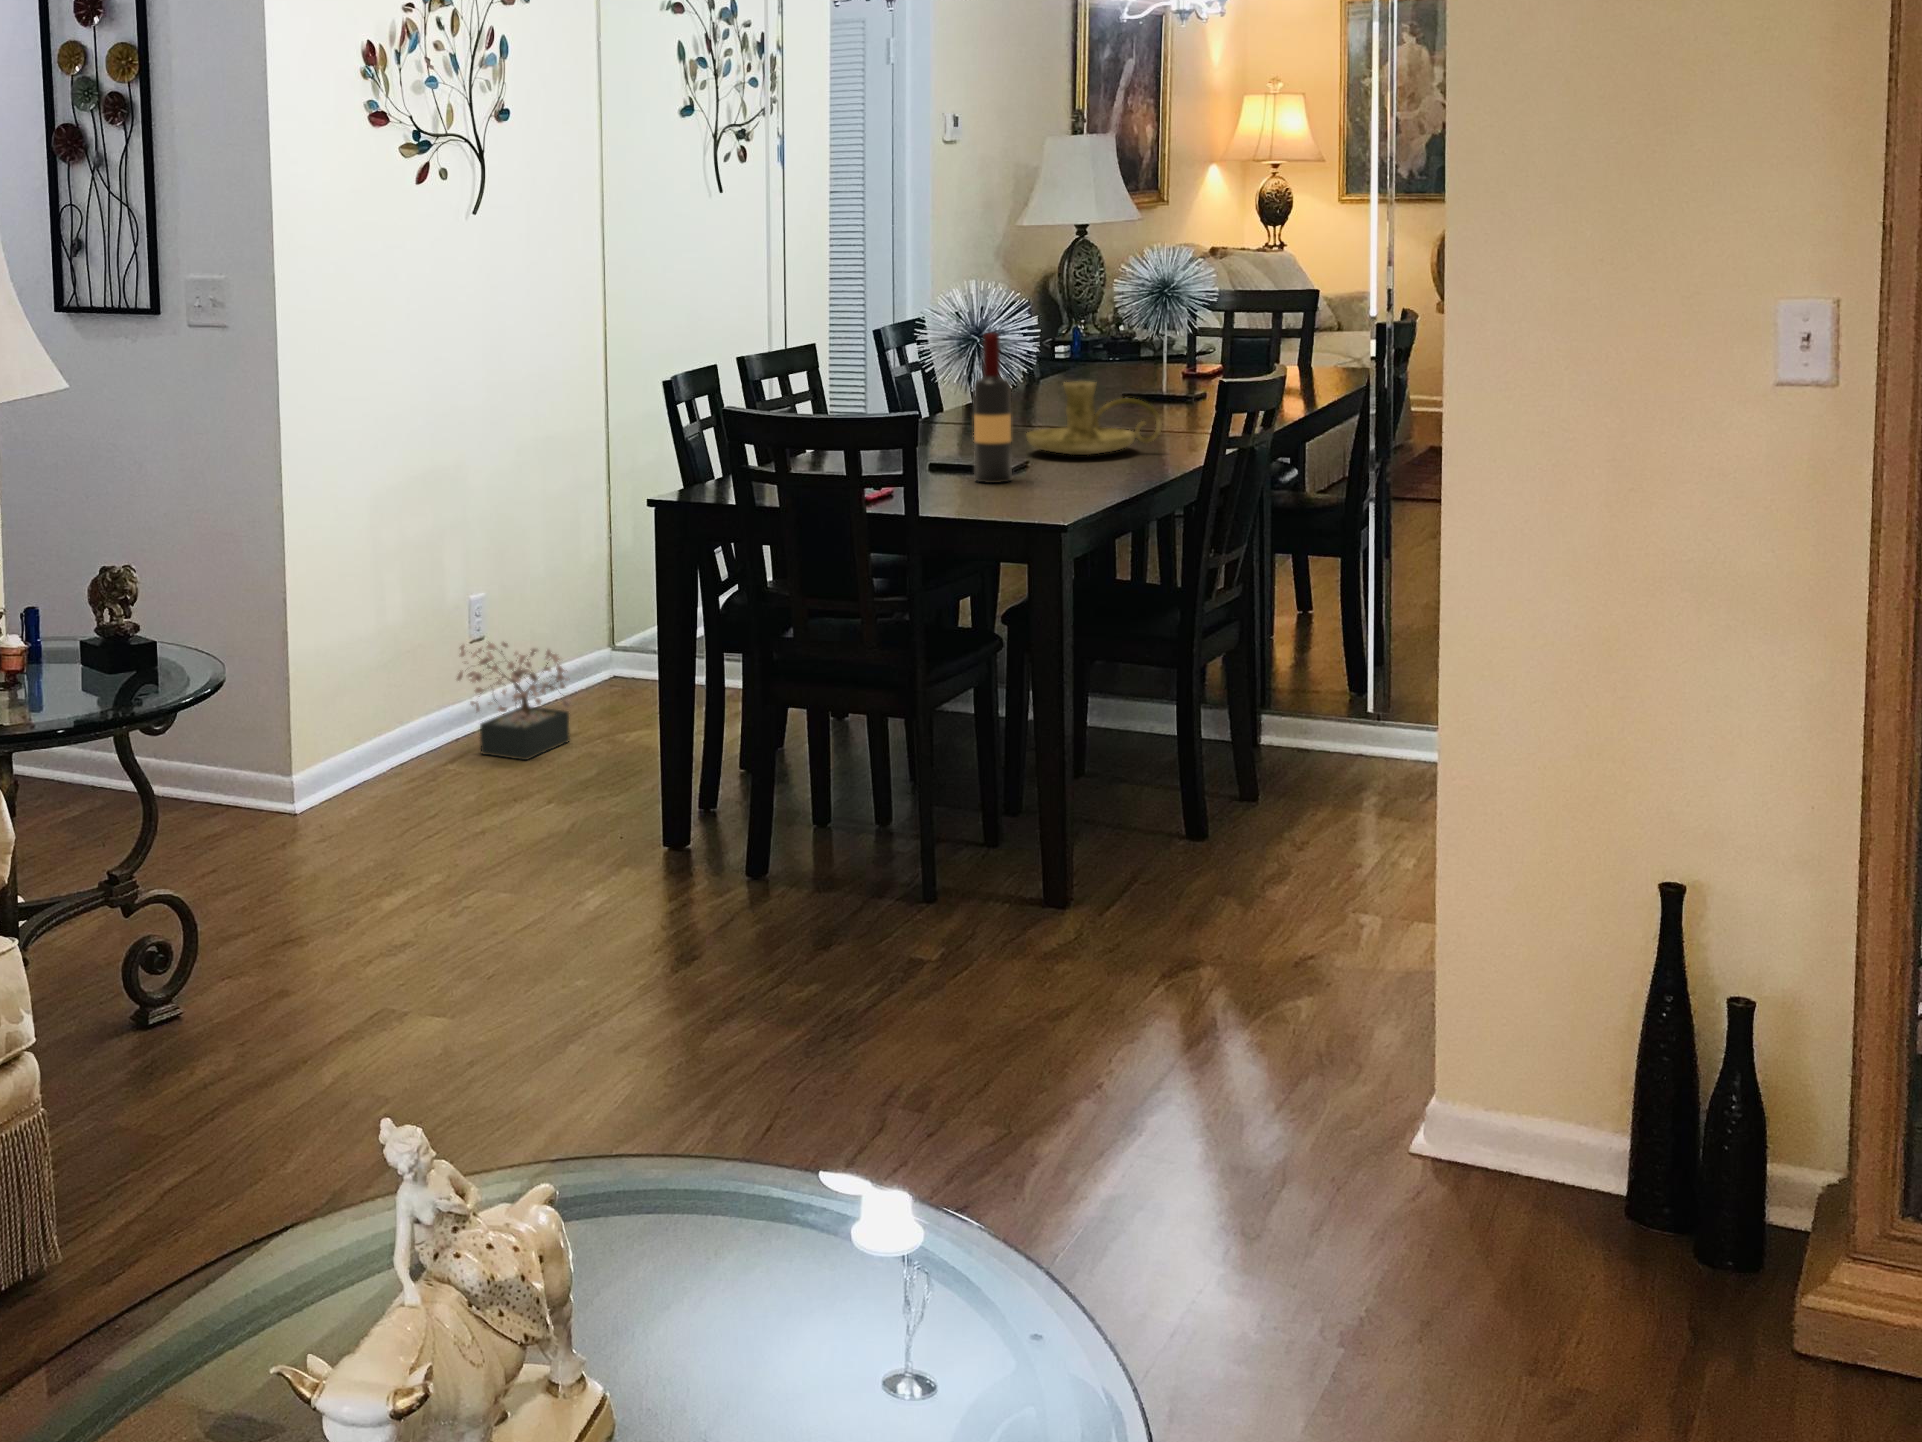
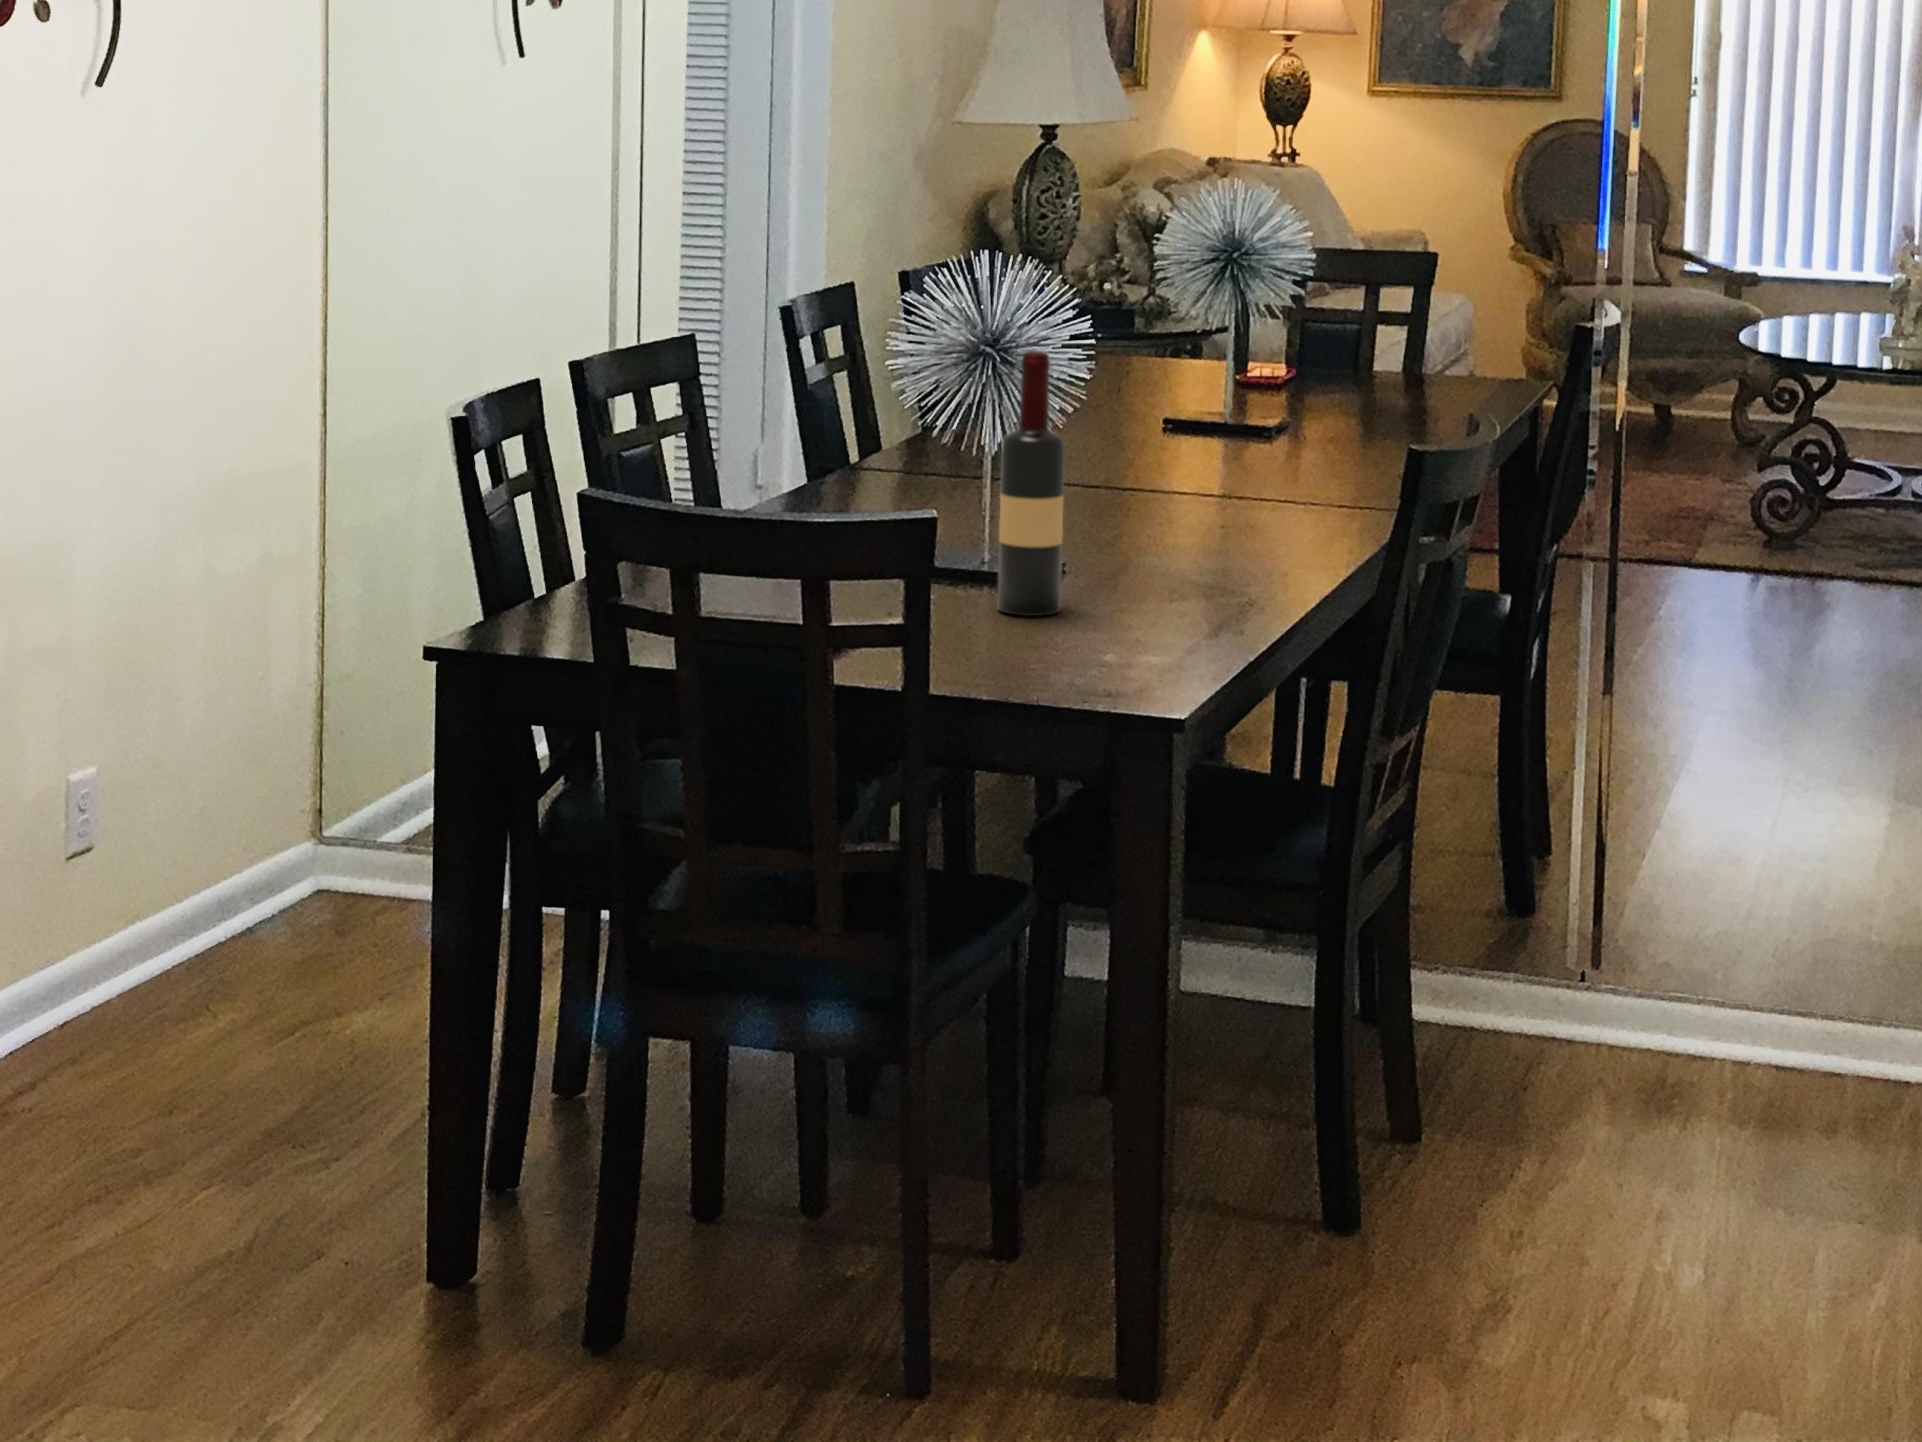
candle holder: present [1026,381,1162,455] -> none [1062,426,1287,553]
decorative plant: present [457,642,570,760] -> none [39,850,245,1061]

